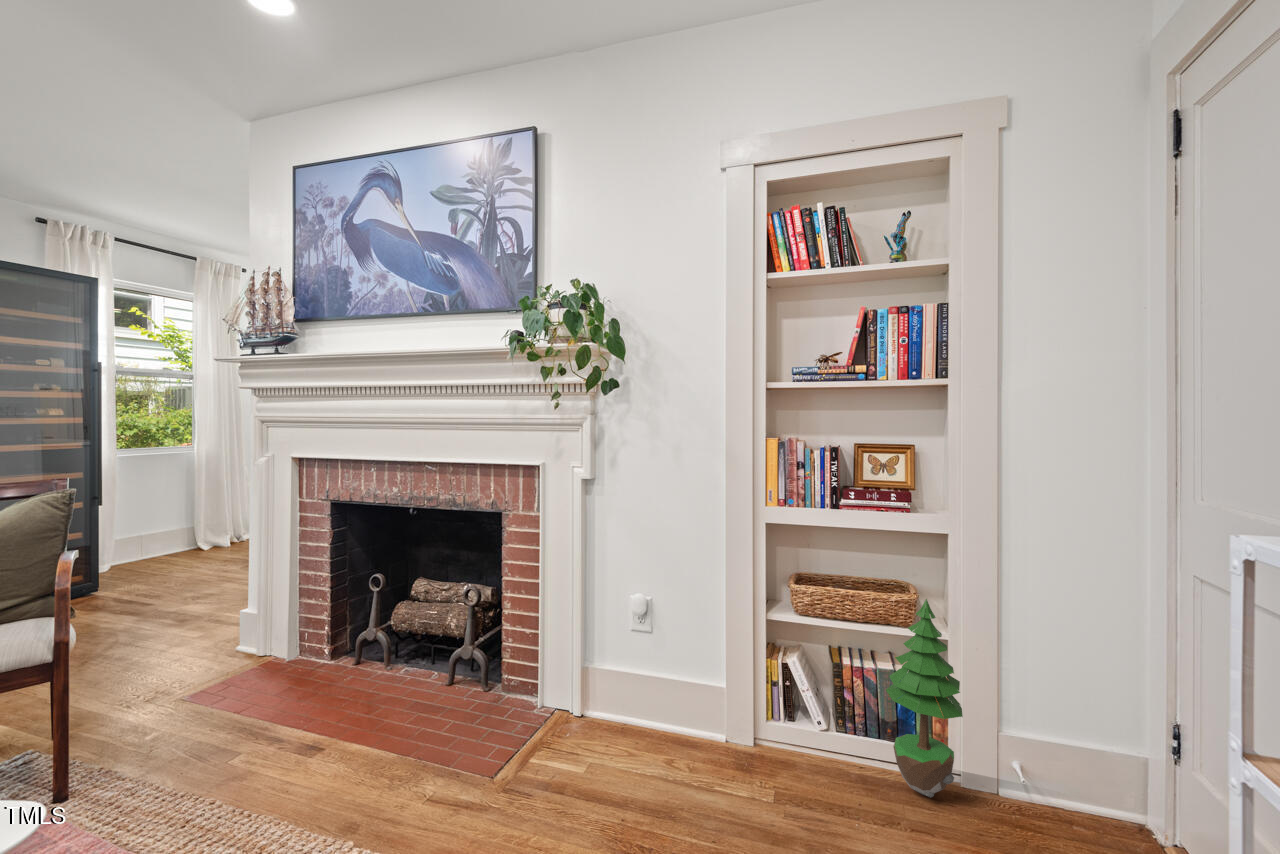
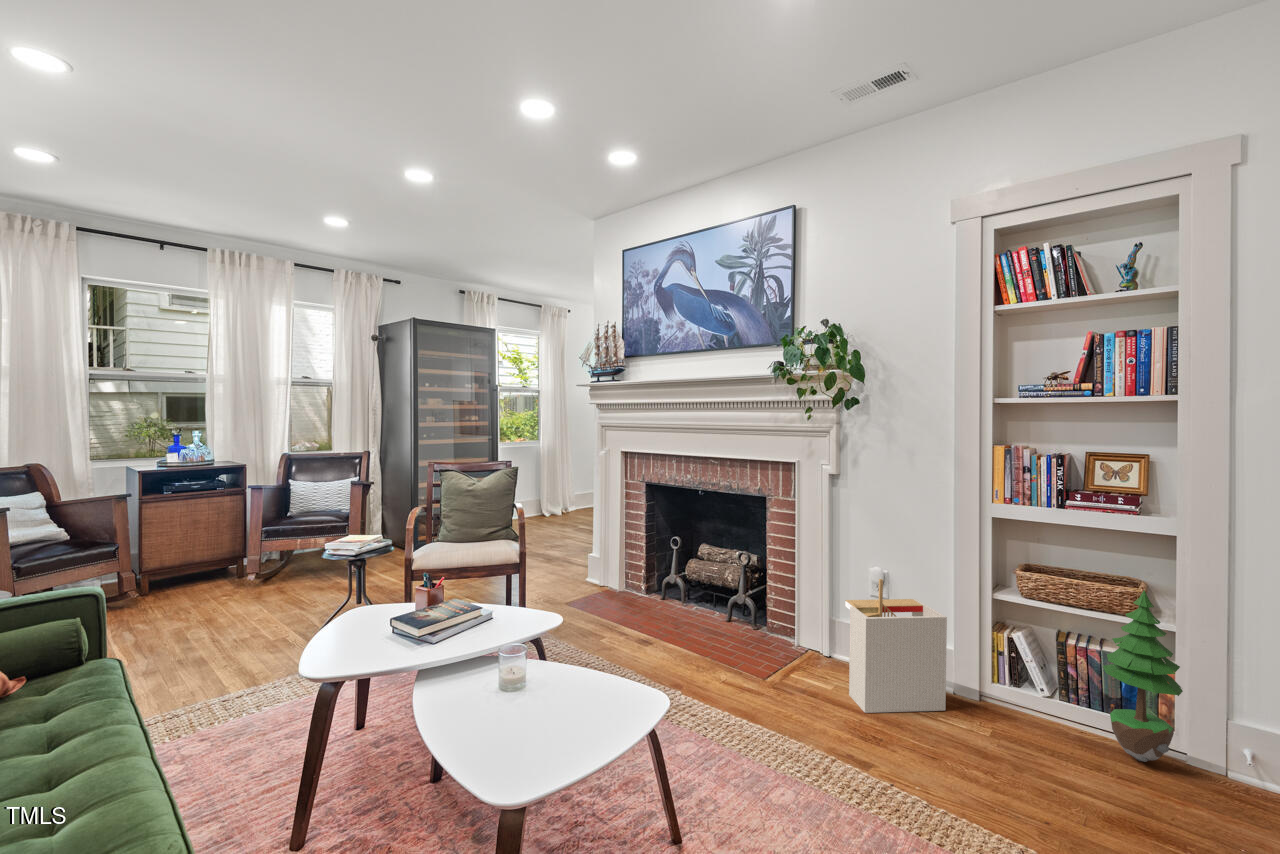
storage bin: none [602,614,724,805] -> present [845,579,947,713]

